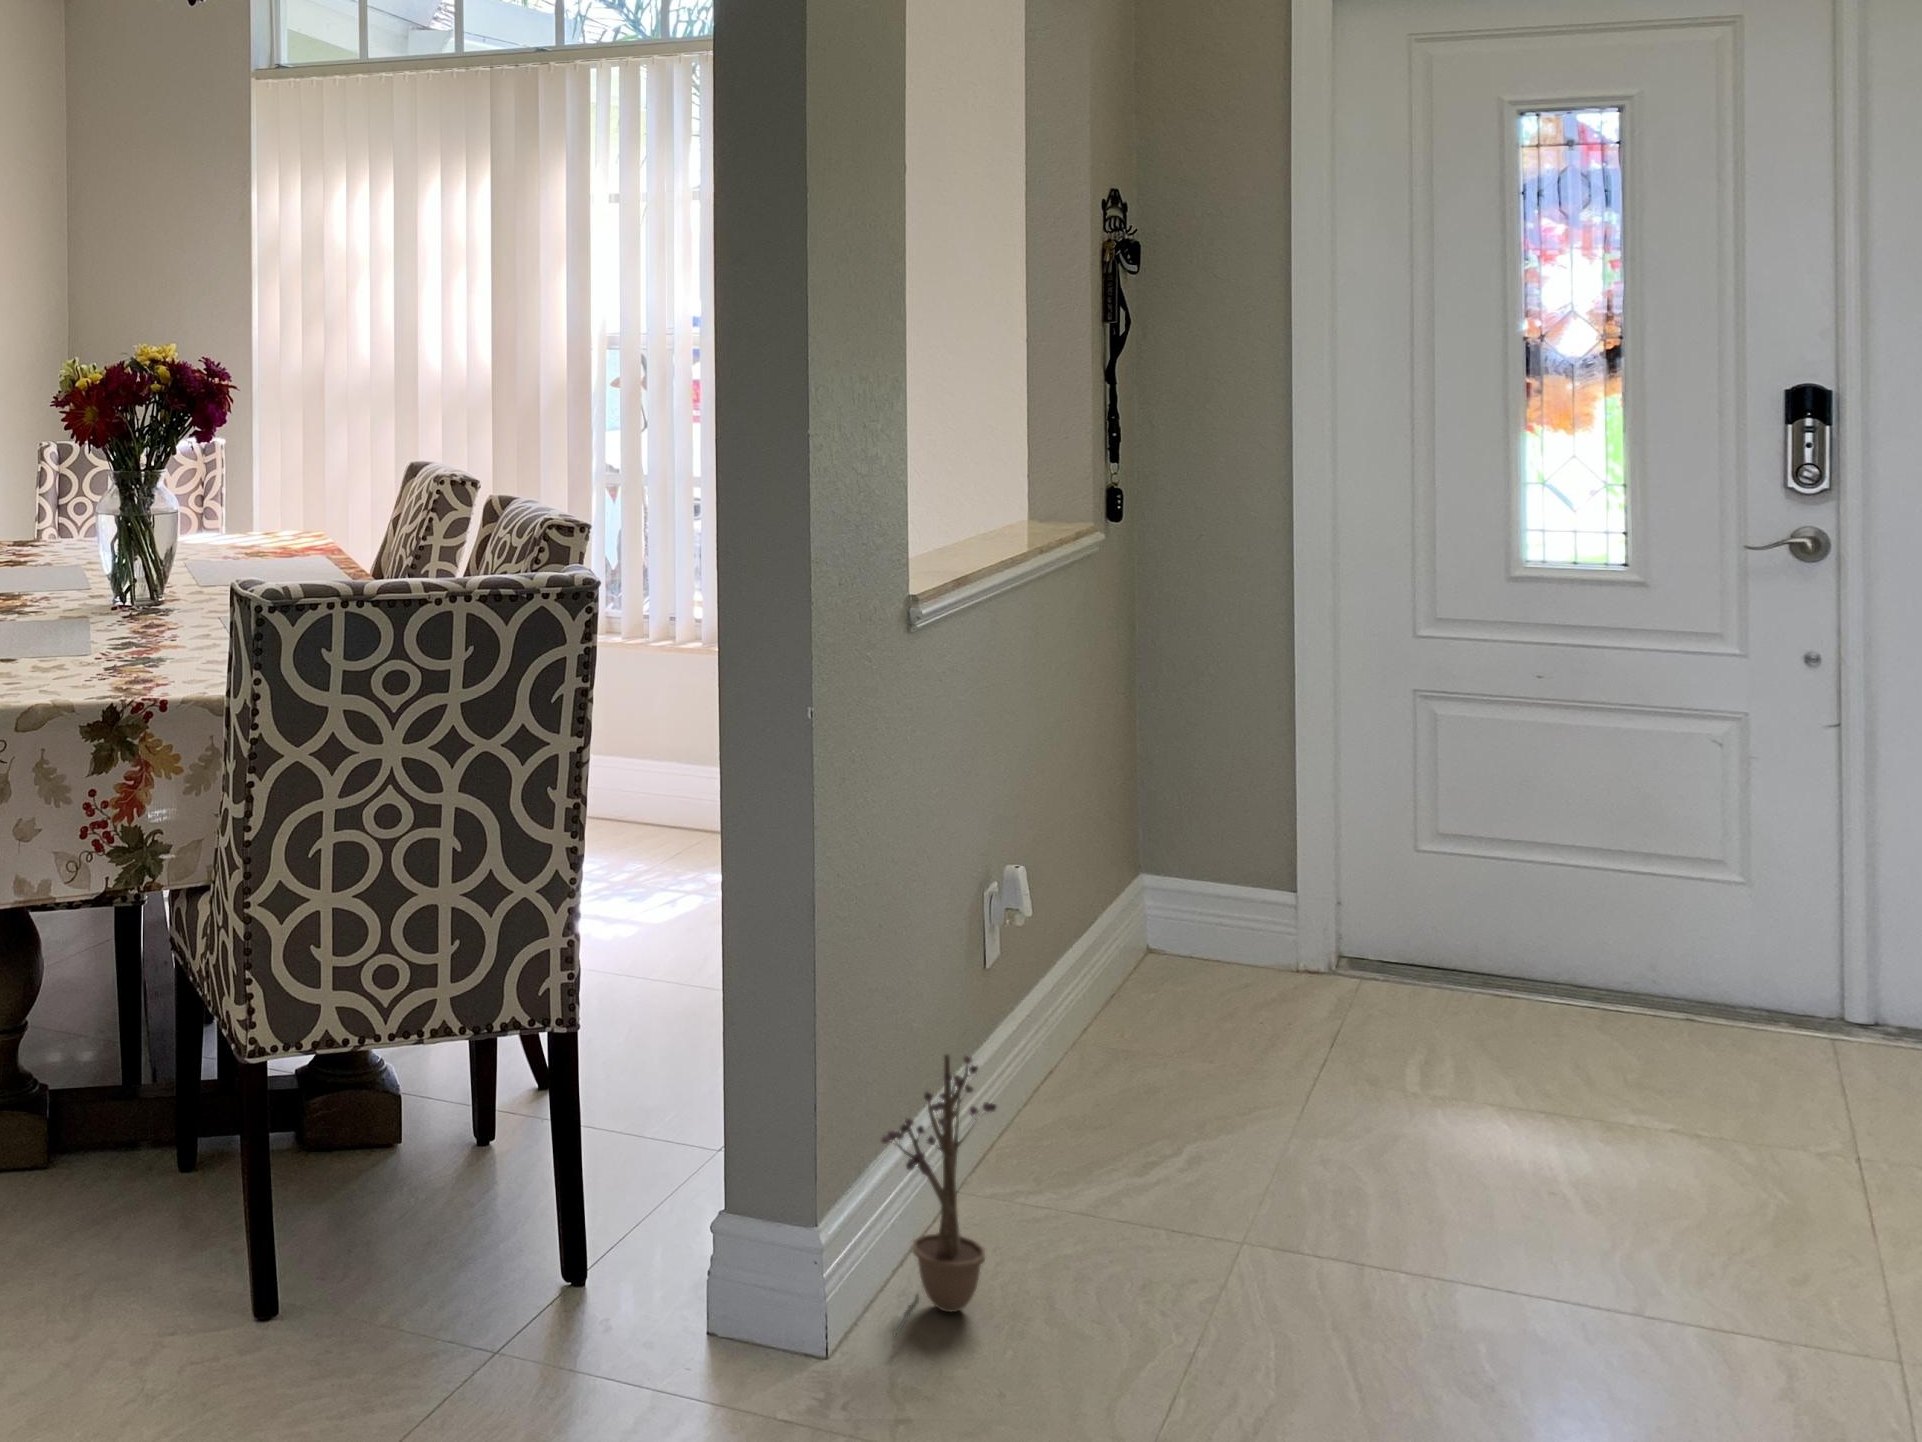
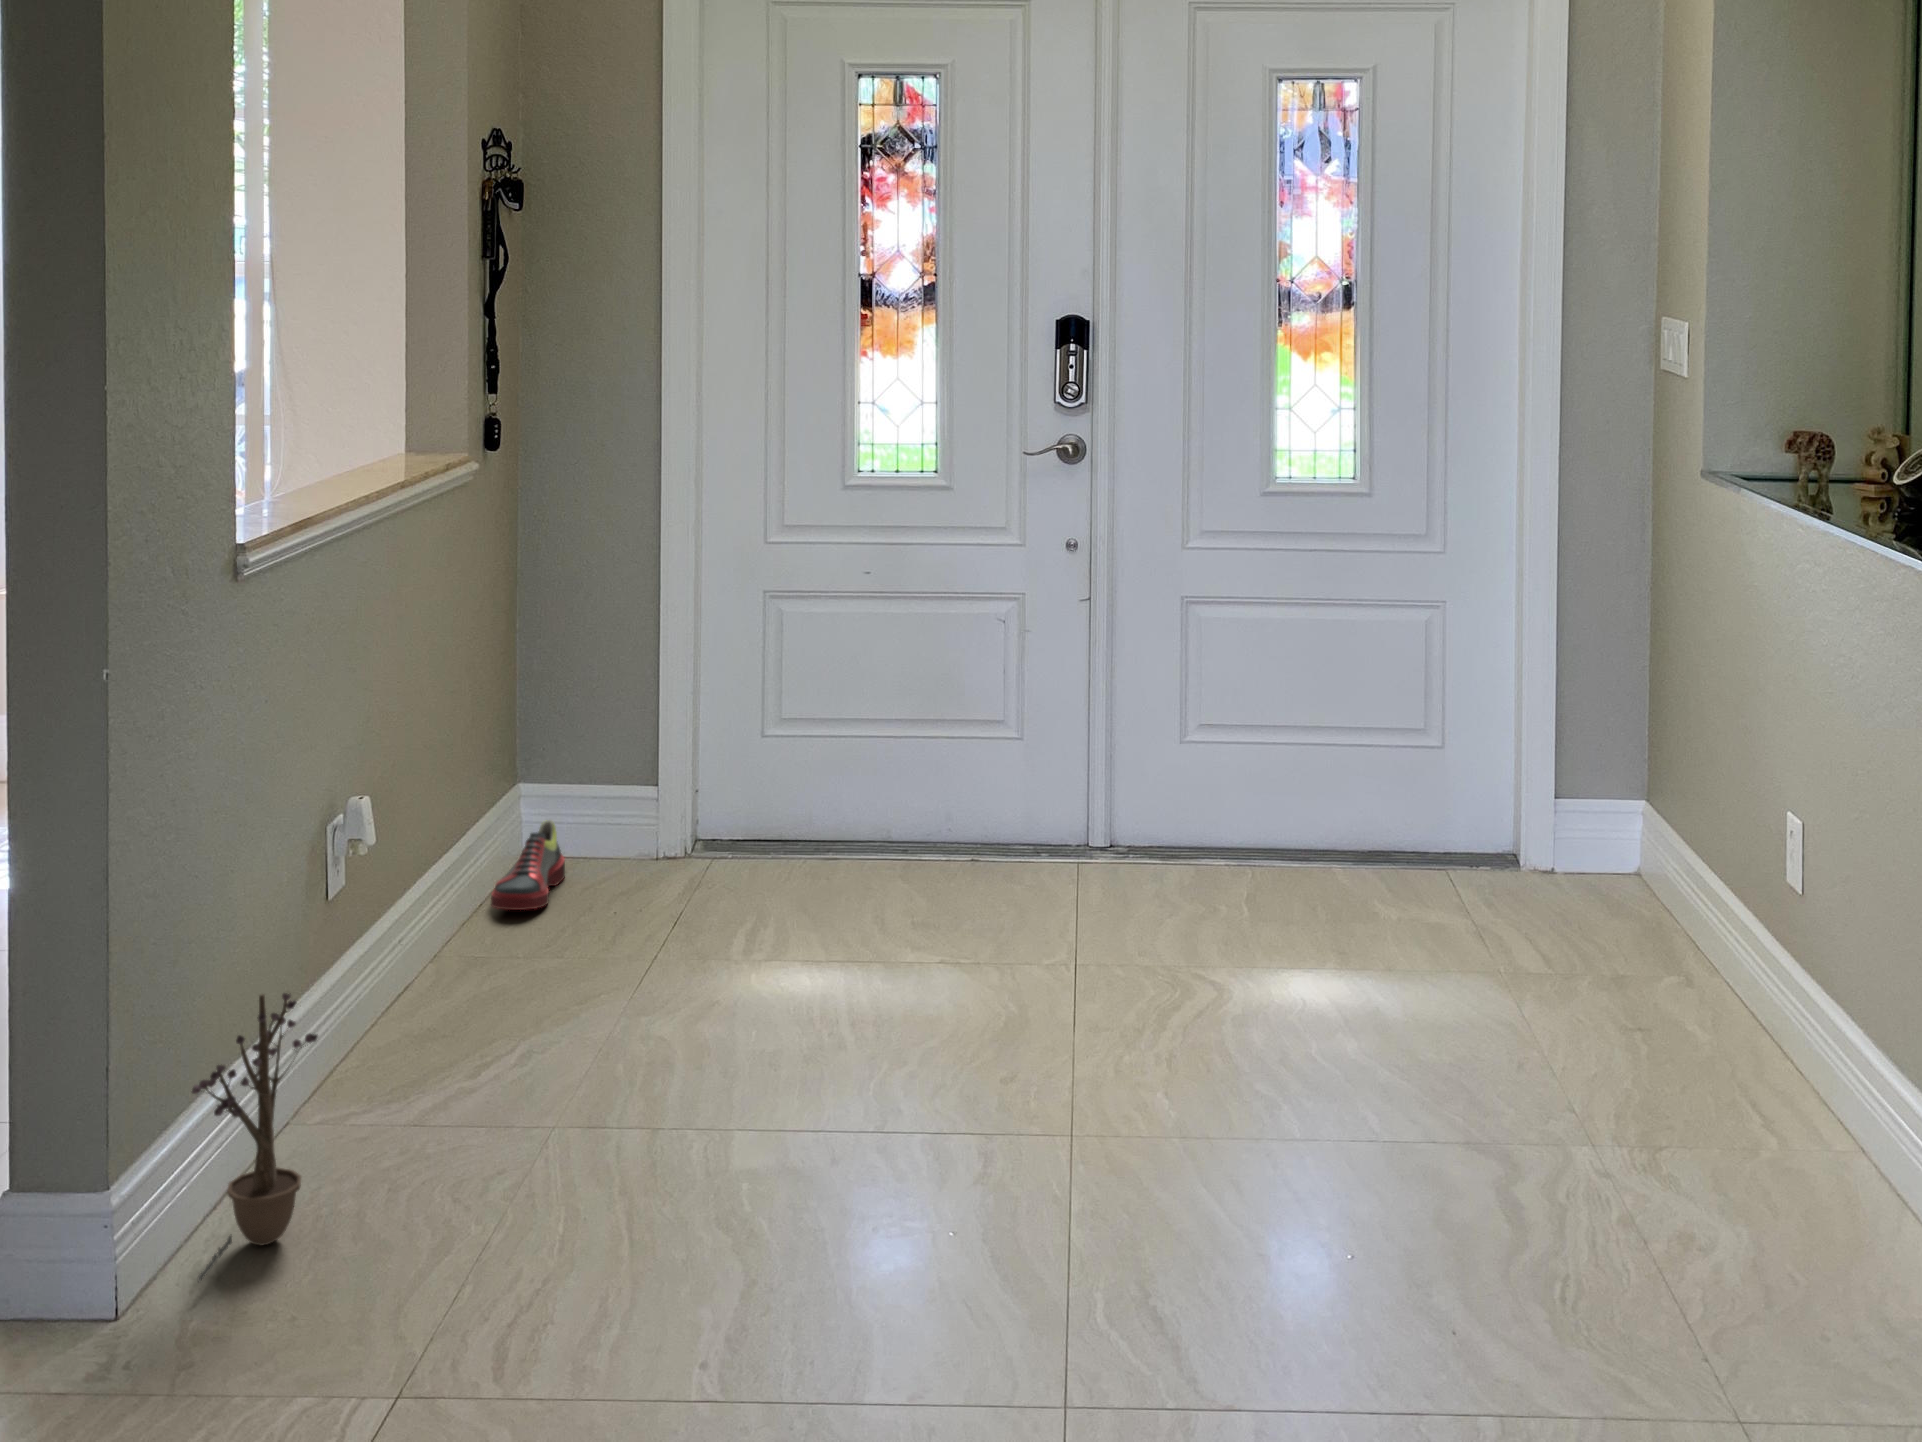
shoe: none [1113,918,1187,1011] -> present [491,820,565,910]

